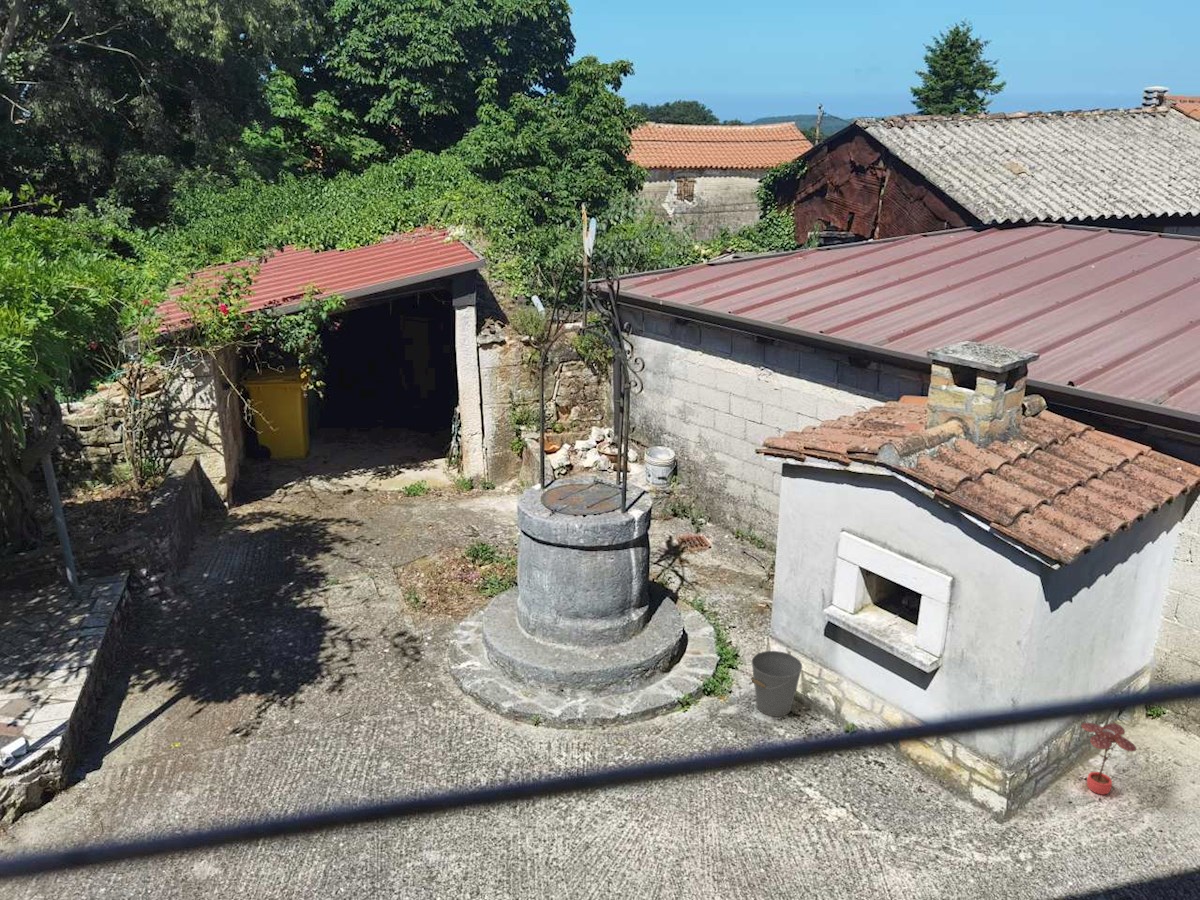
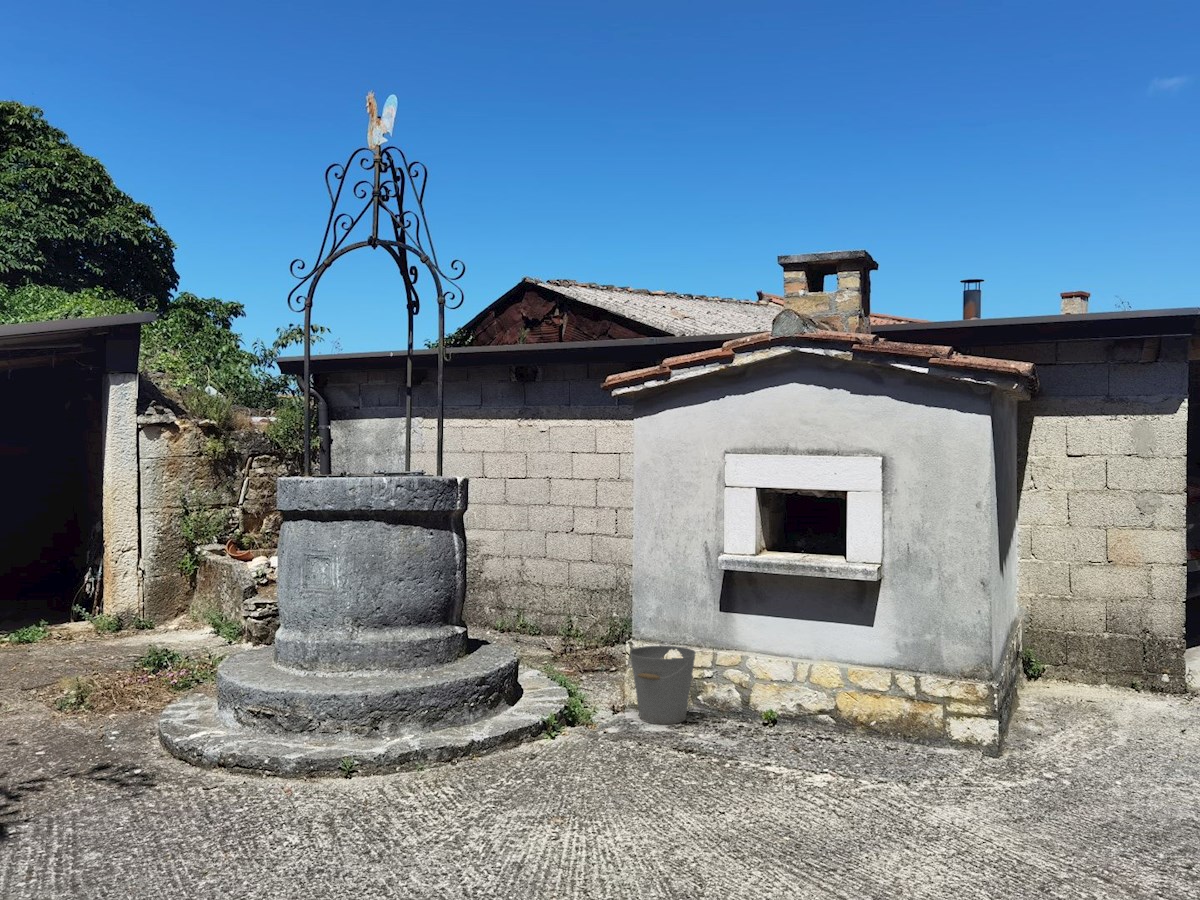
potted plant: present [1081,722,1136,795] -> none [1018,638,1086,720]

